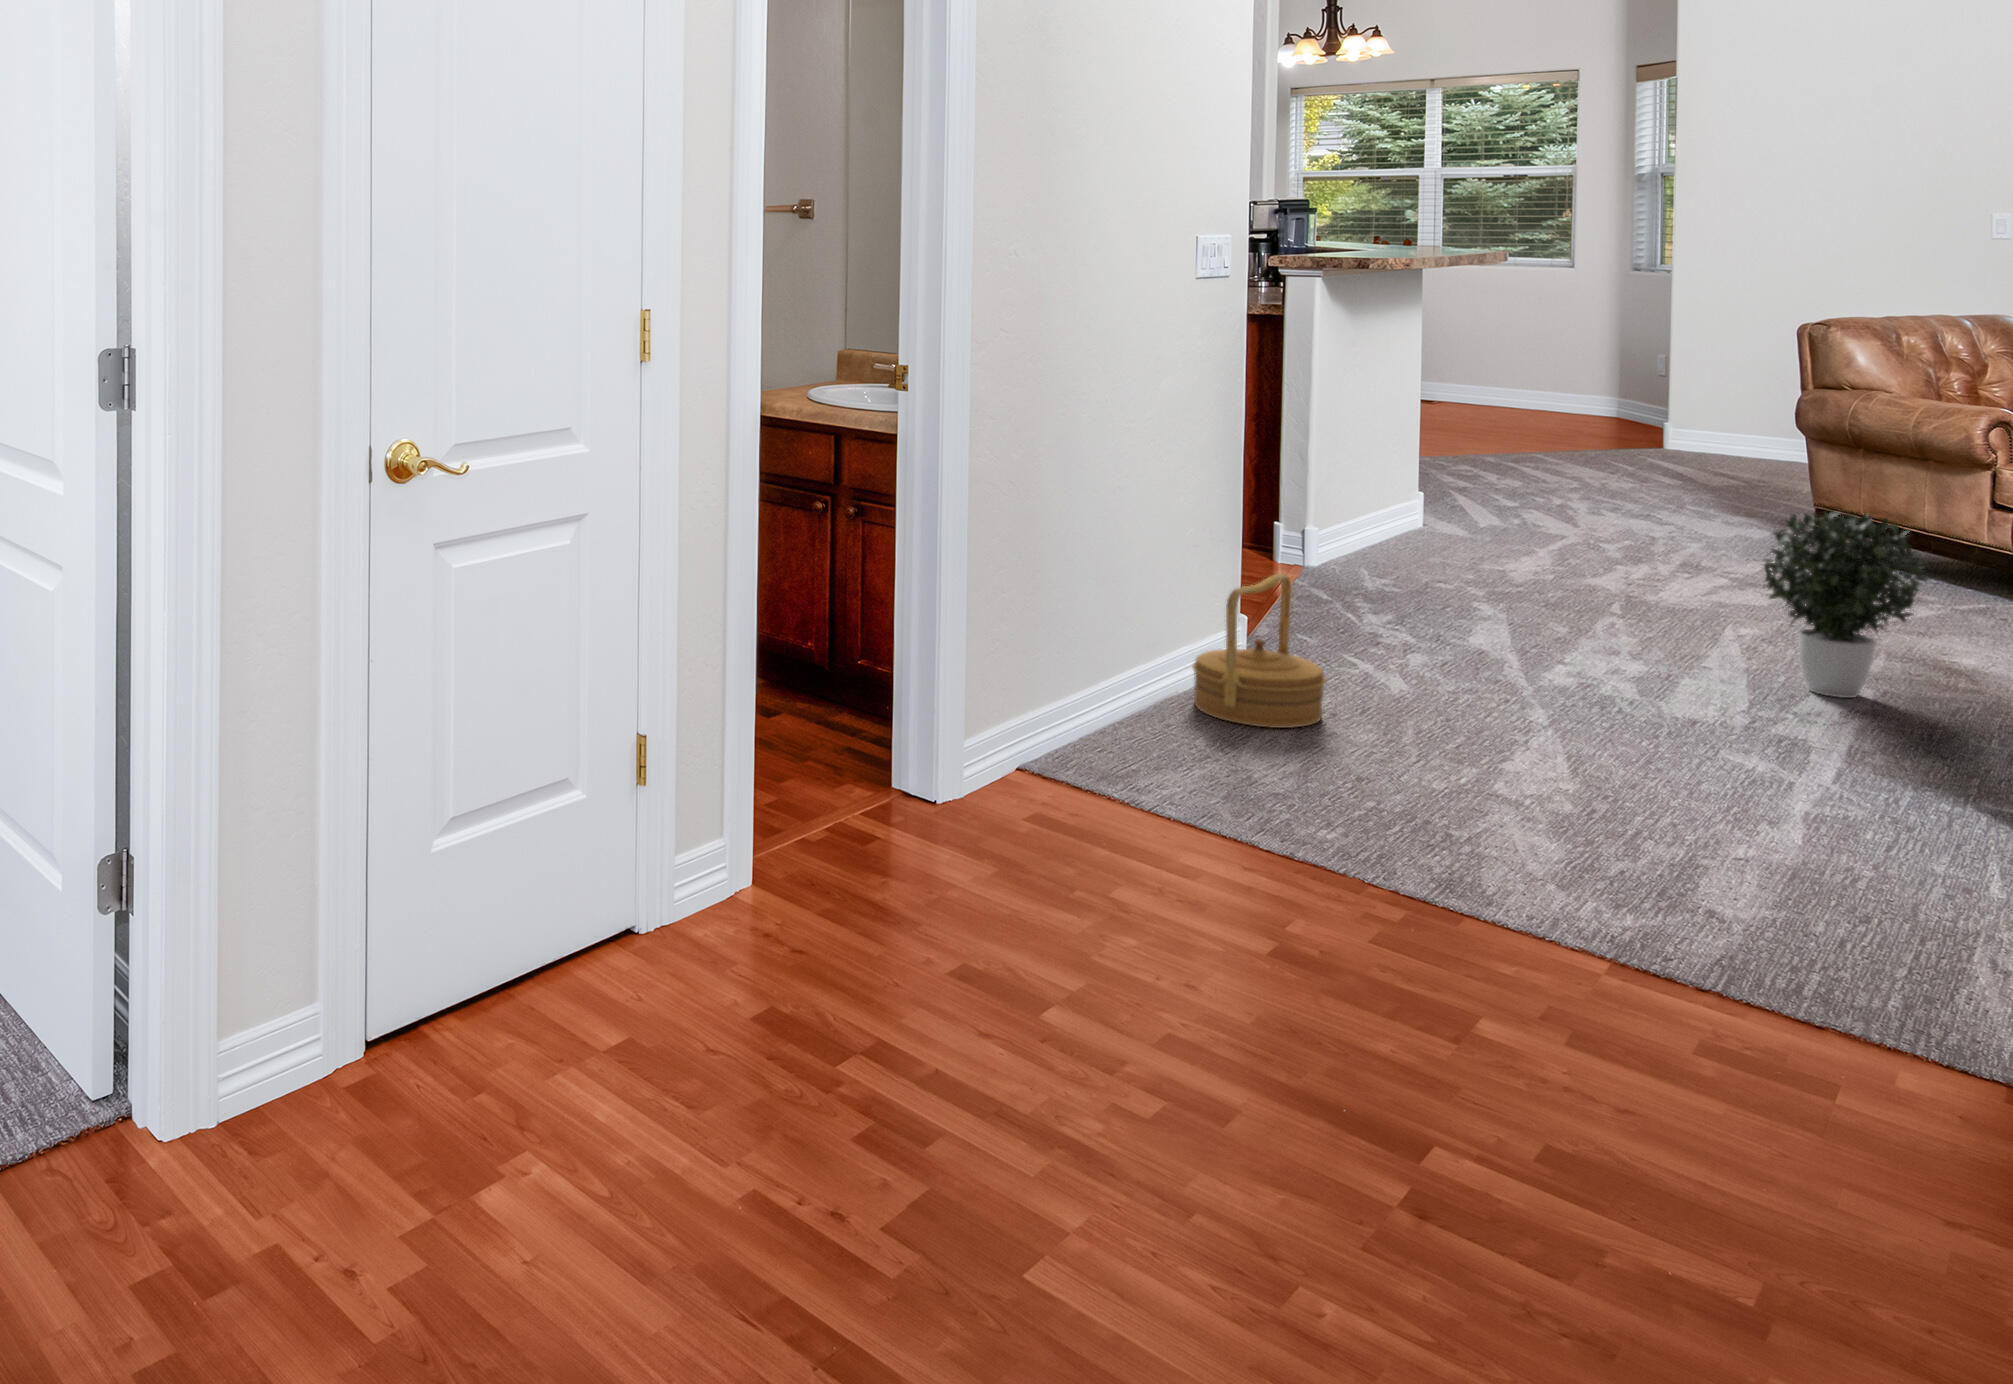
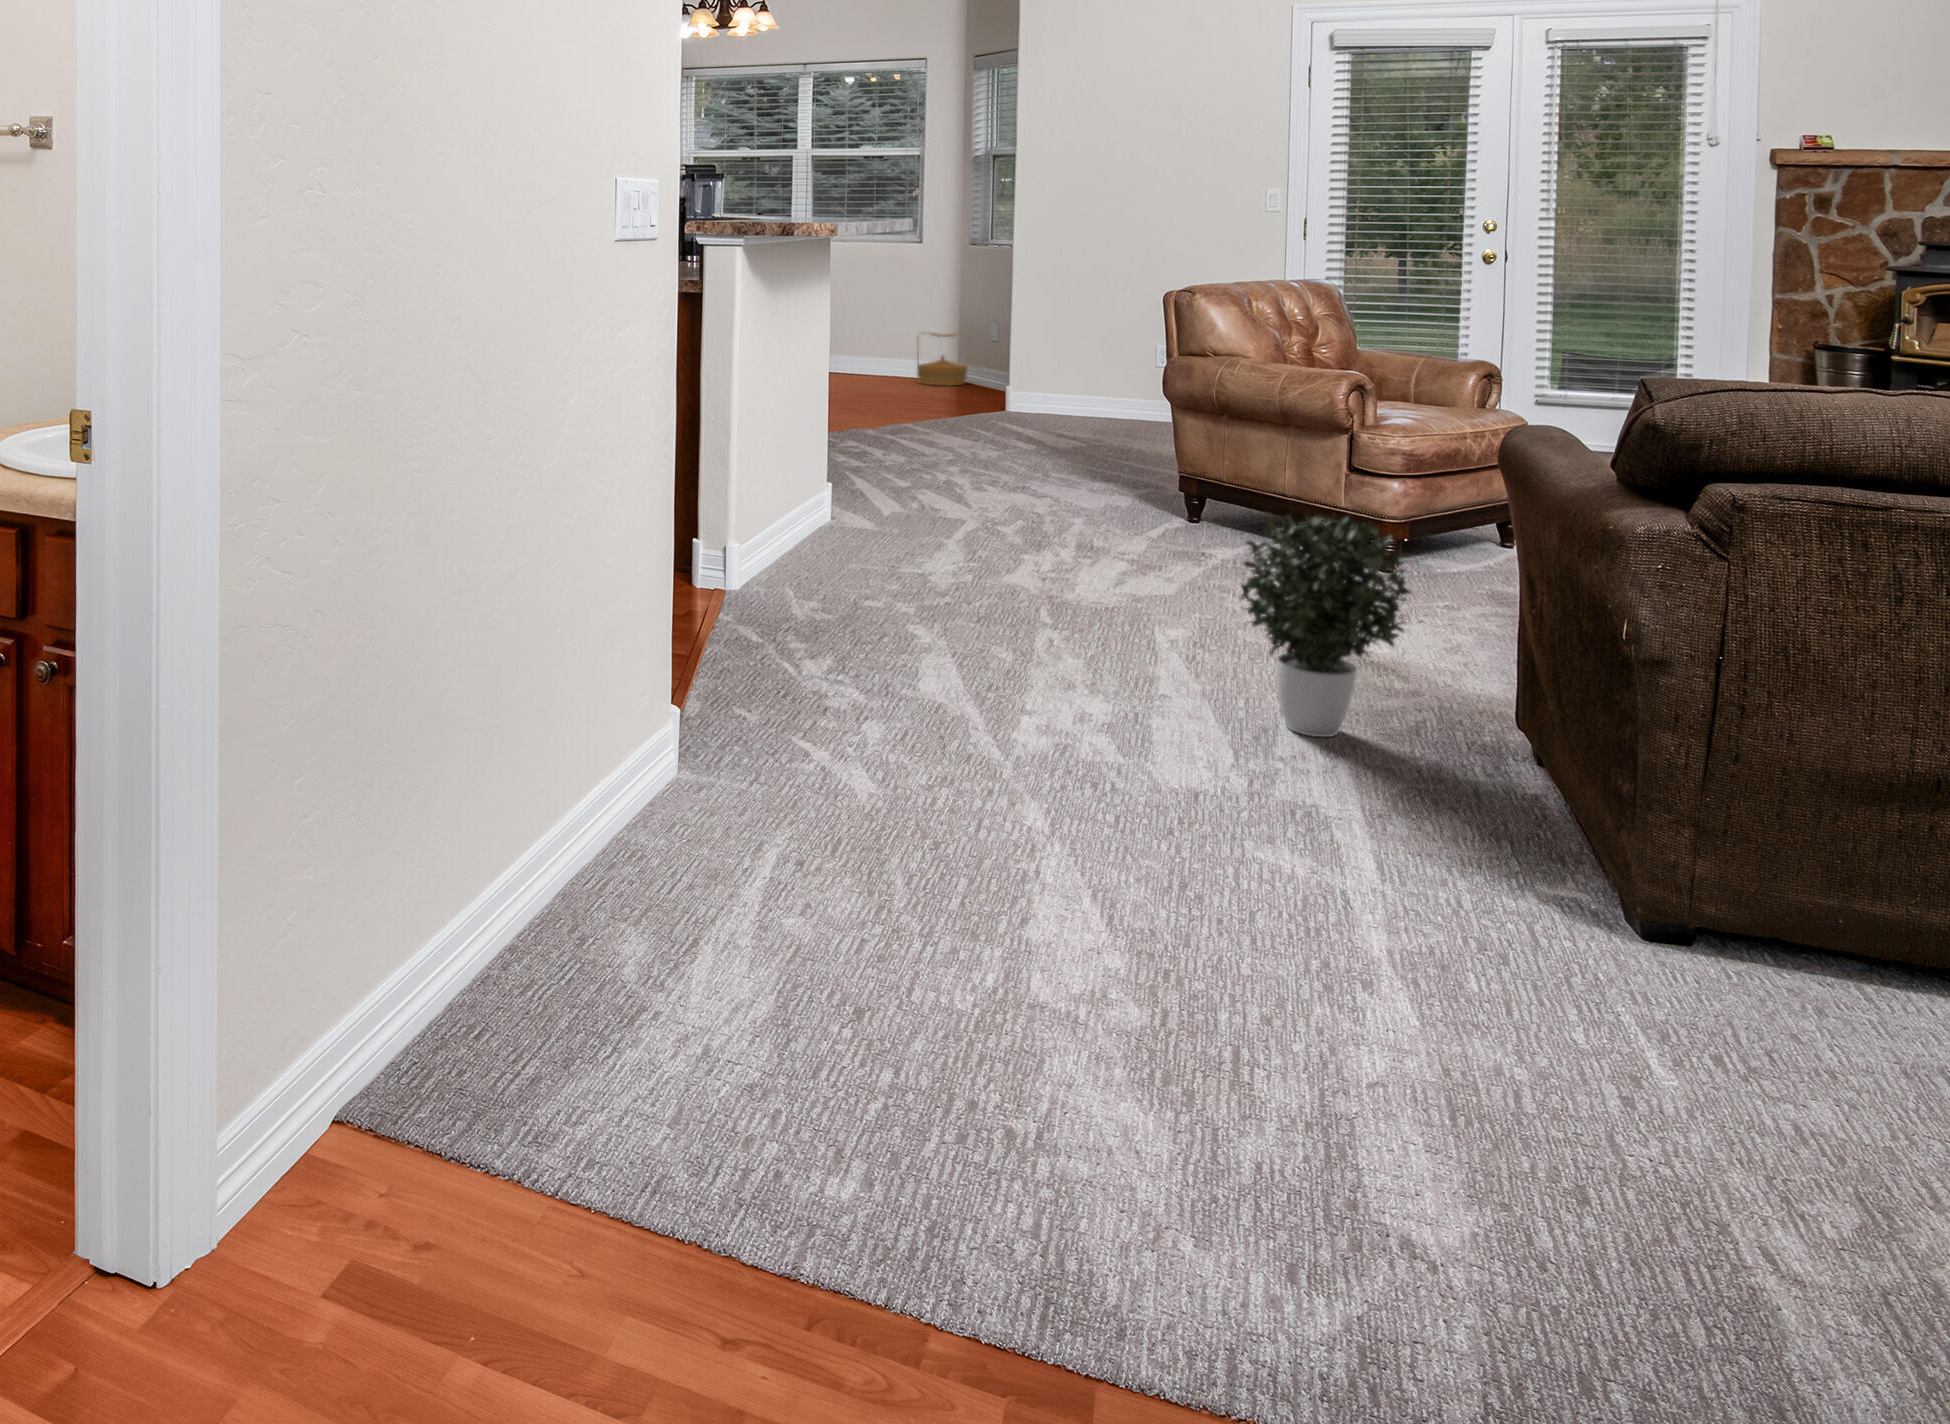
basket: present [1193,574,1326,728] -> present [917,333,970,386]

